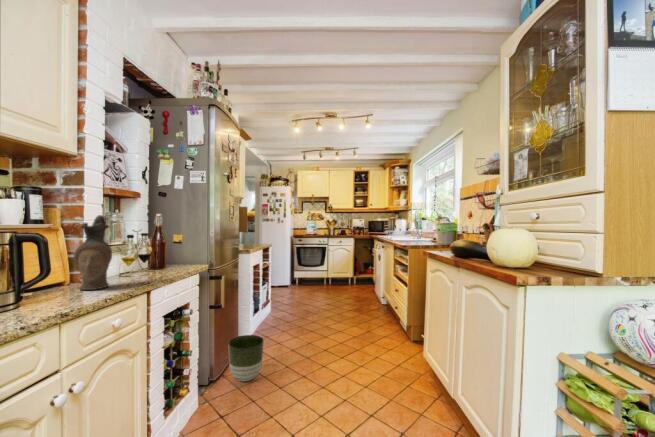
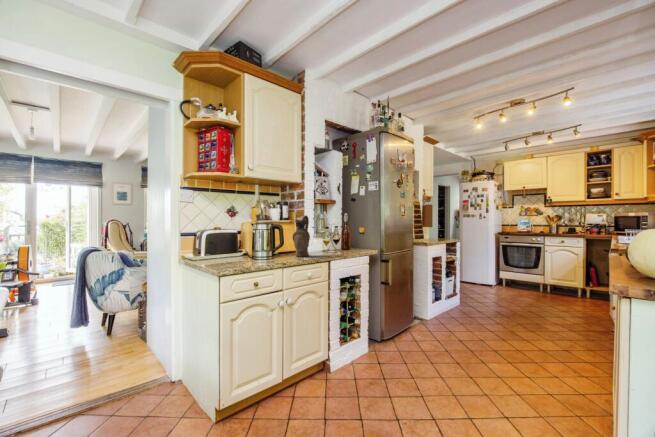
planter: present [229,335,264,381] -> none [397,311,426,348]

